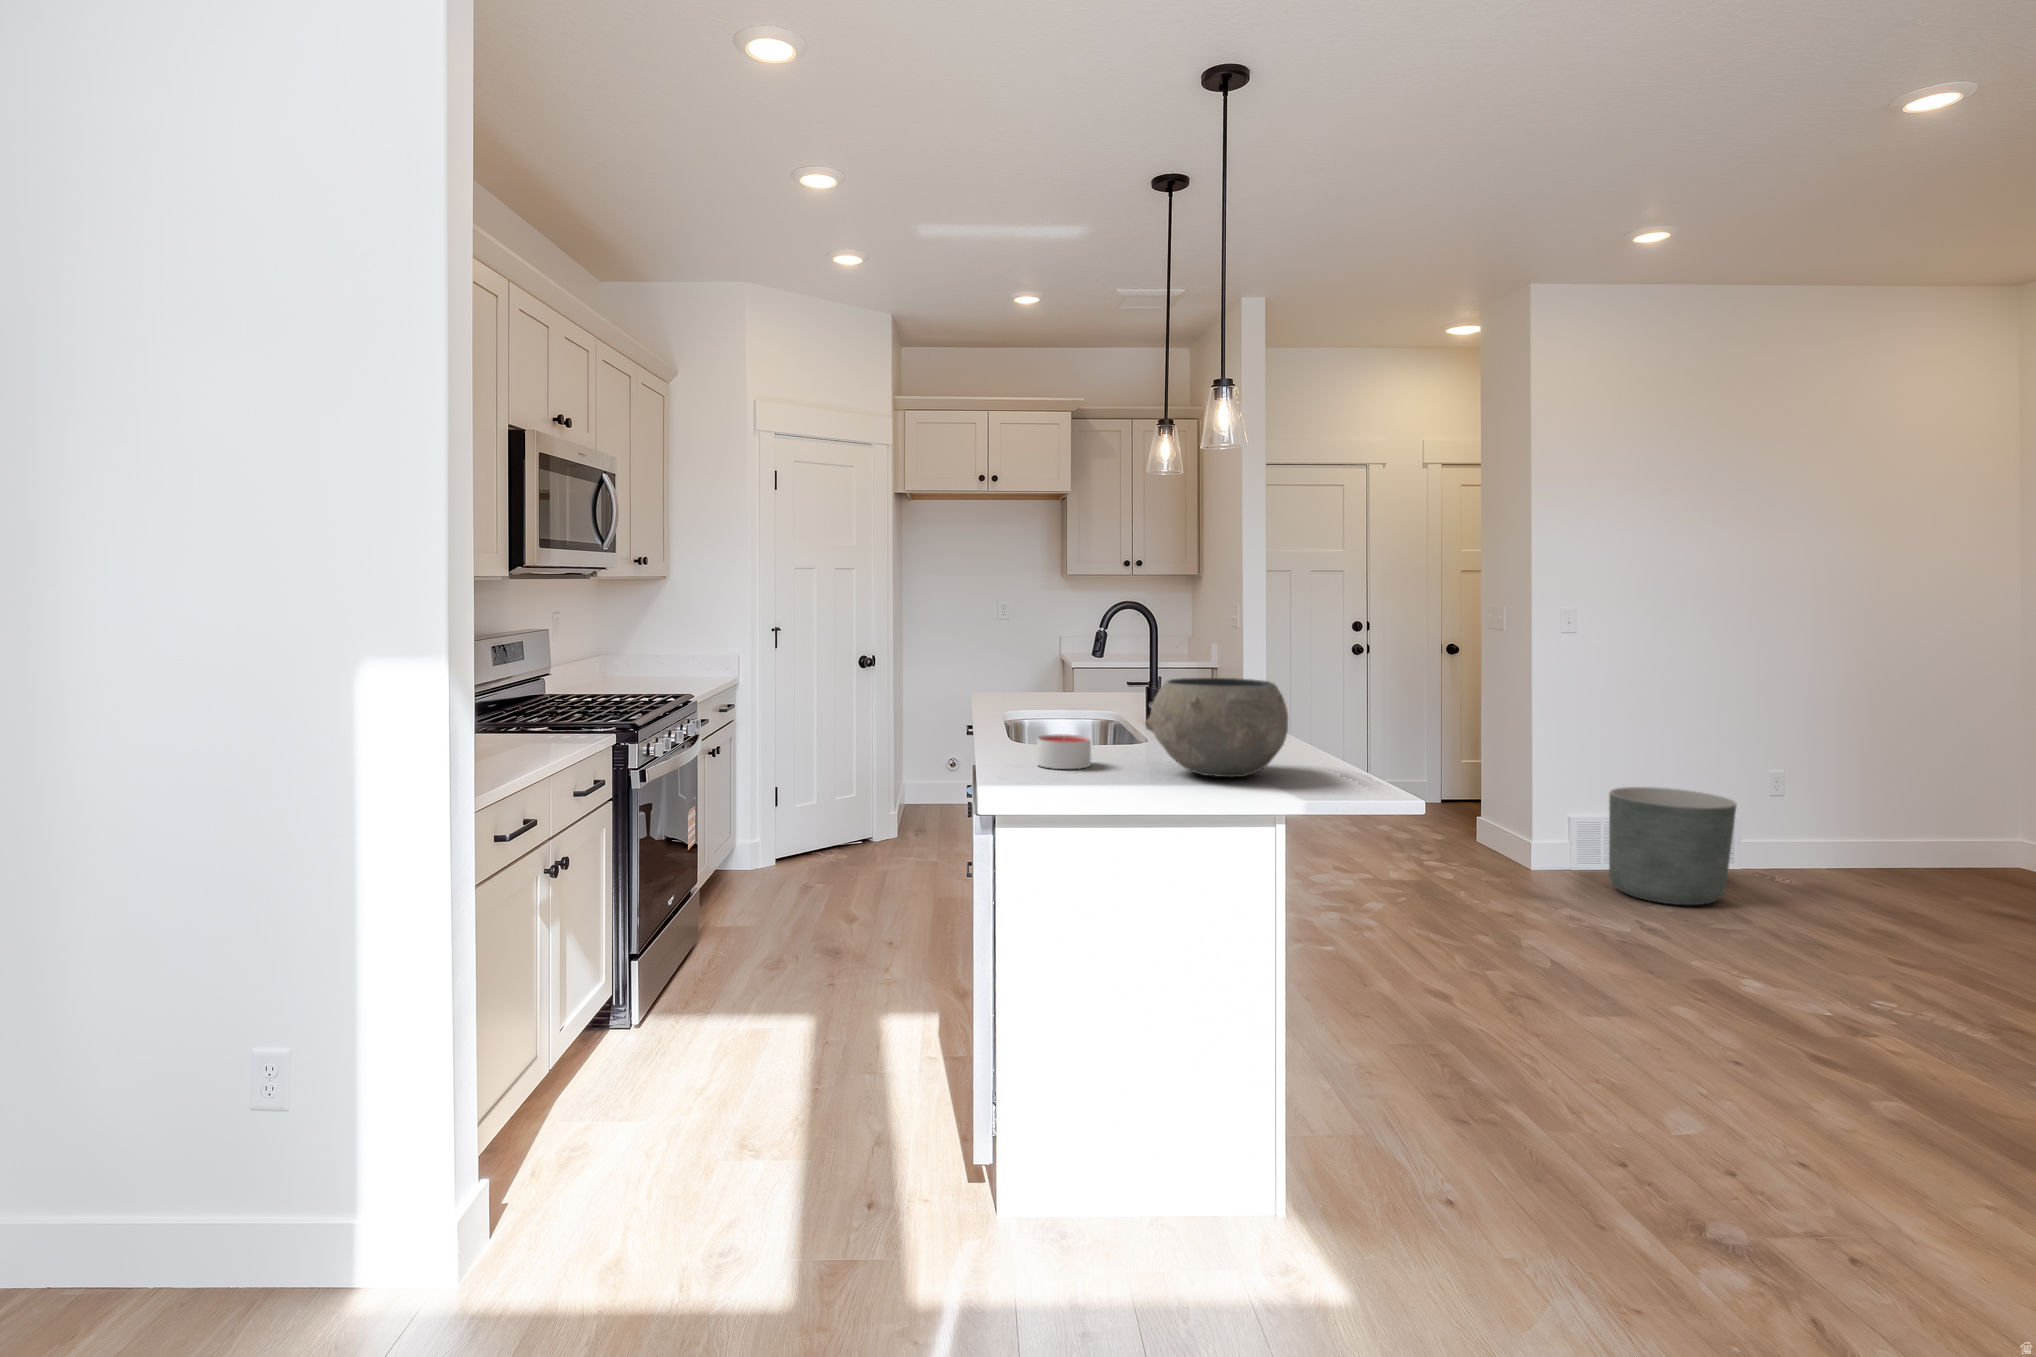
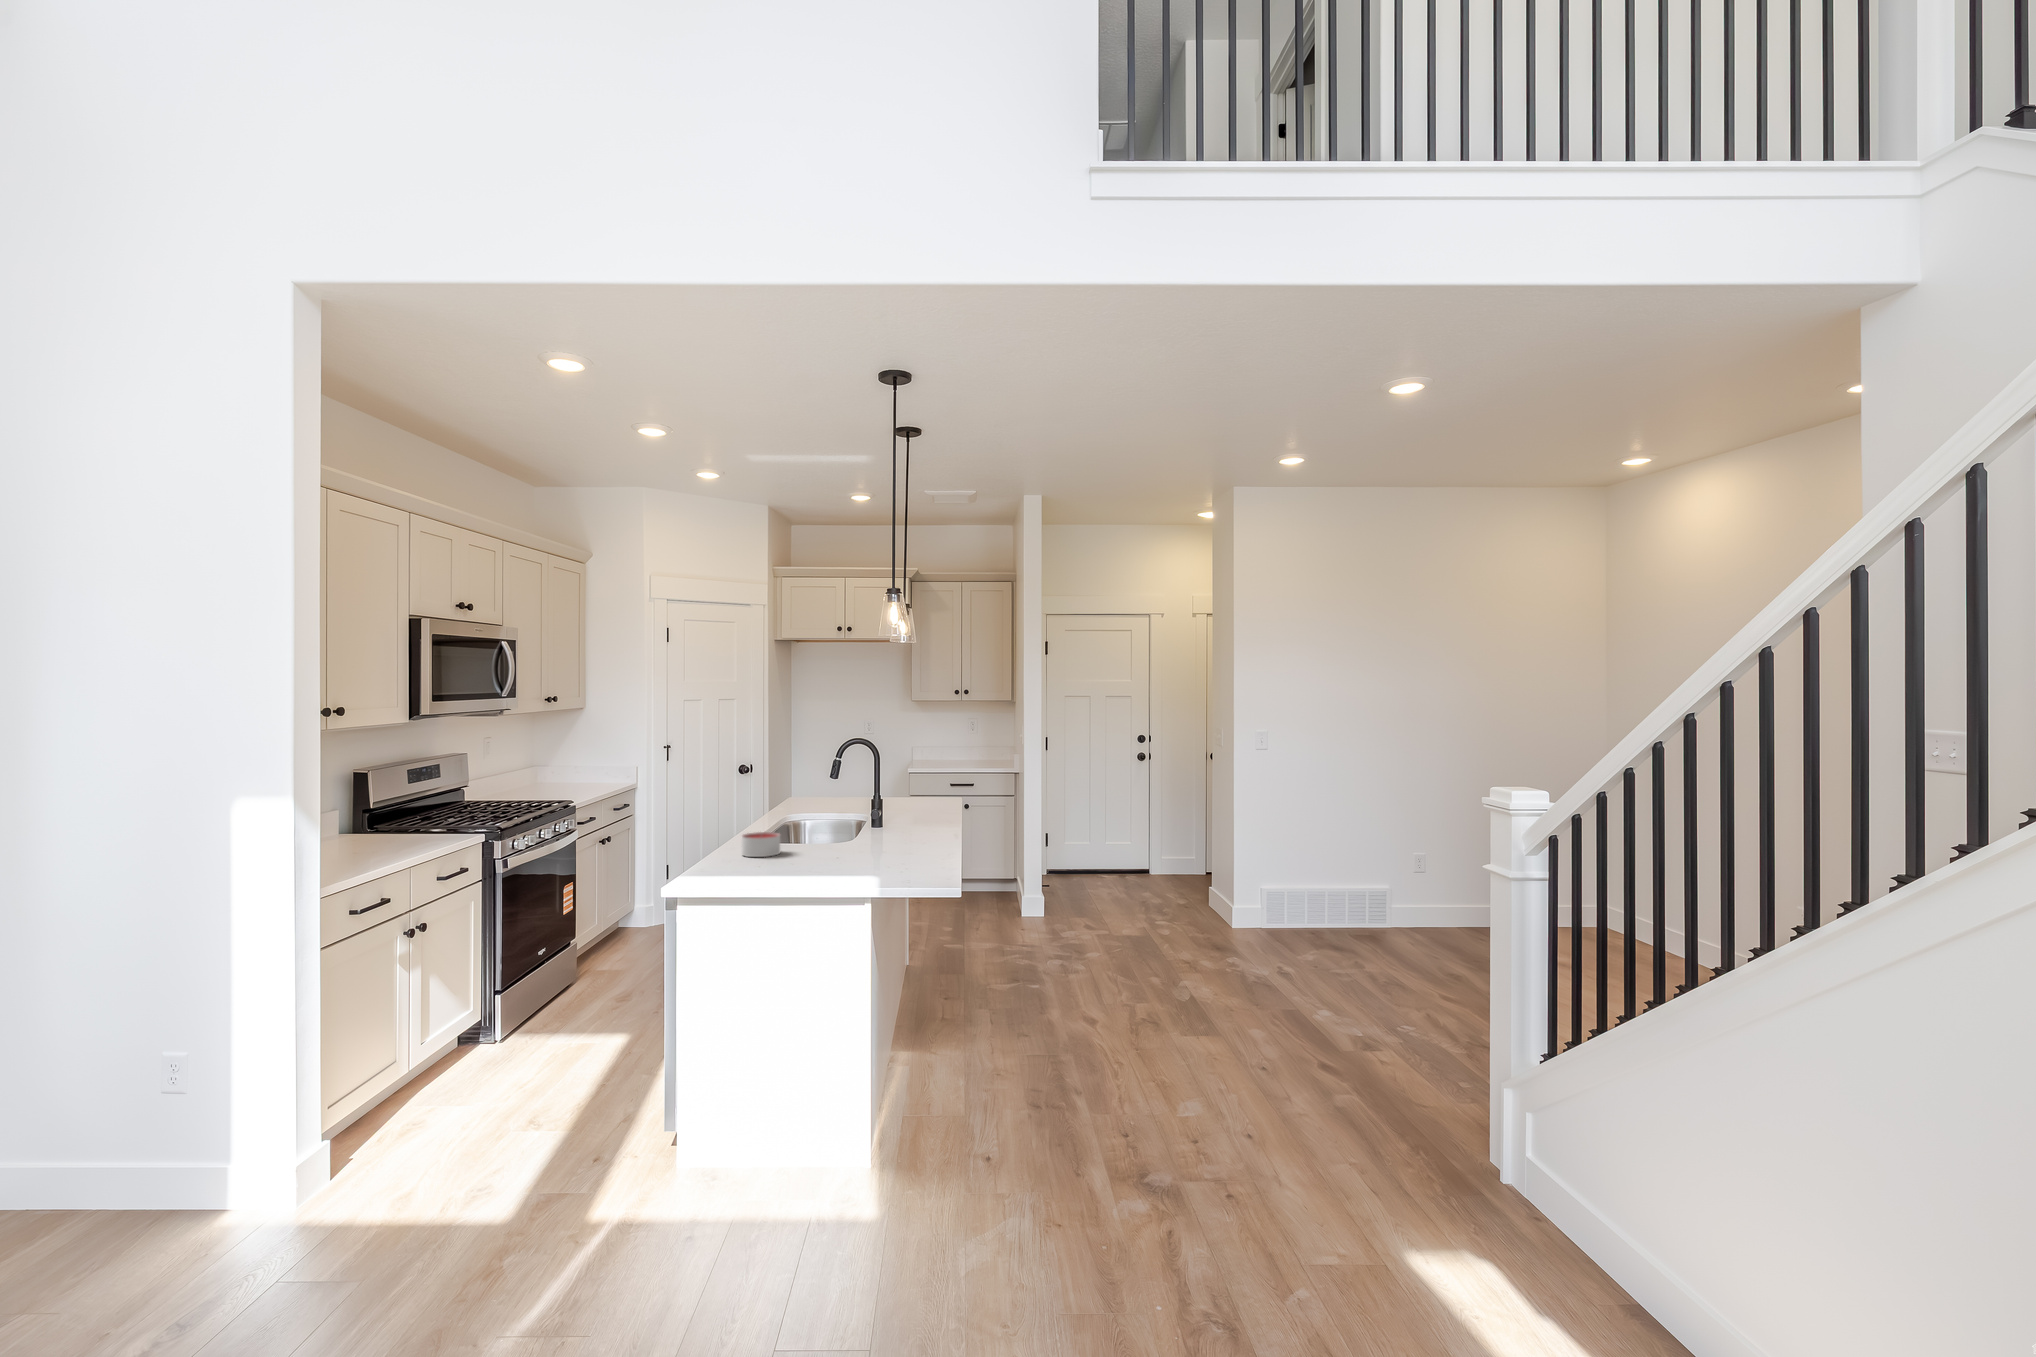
ceramic bowl: present [1146,678,1288,777] -> none [809,791,909,861]
planter: present [1609,787,1736,905] -> none [1287,857,1374,947]

